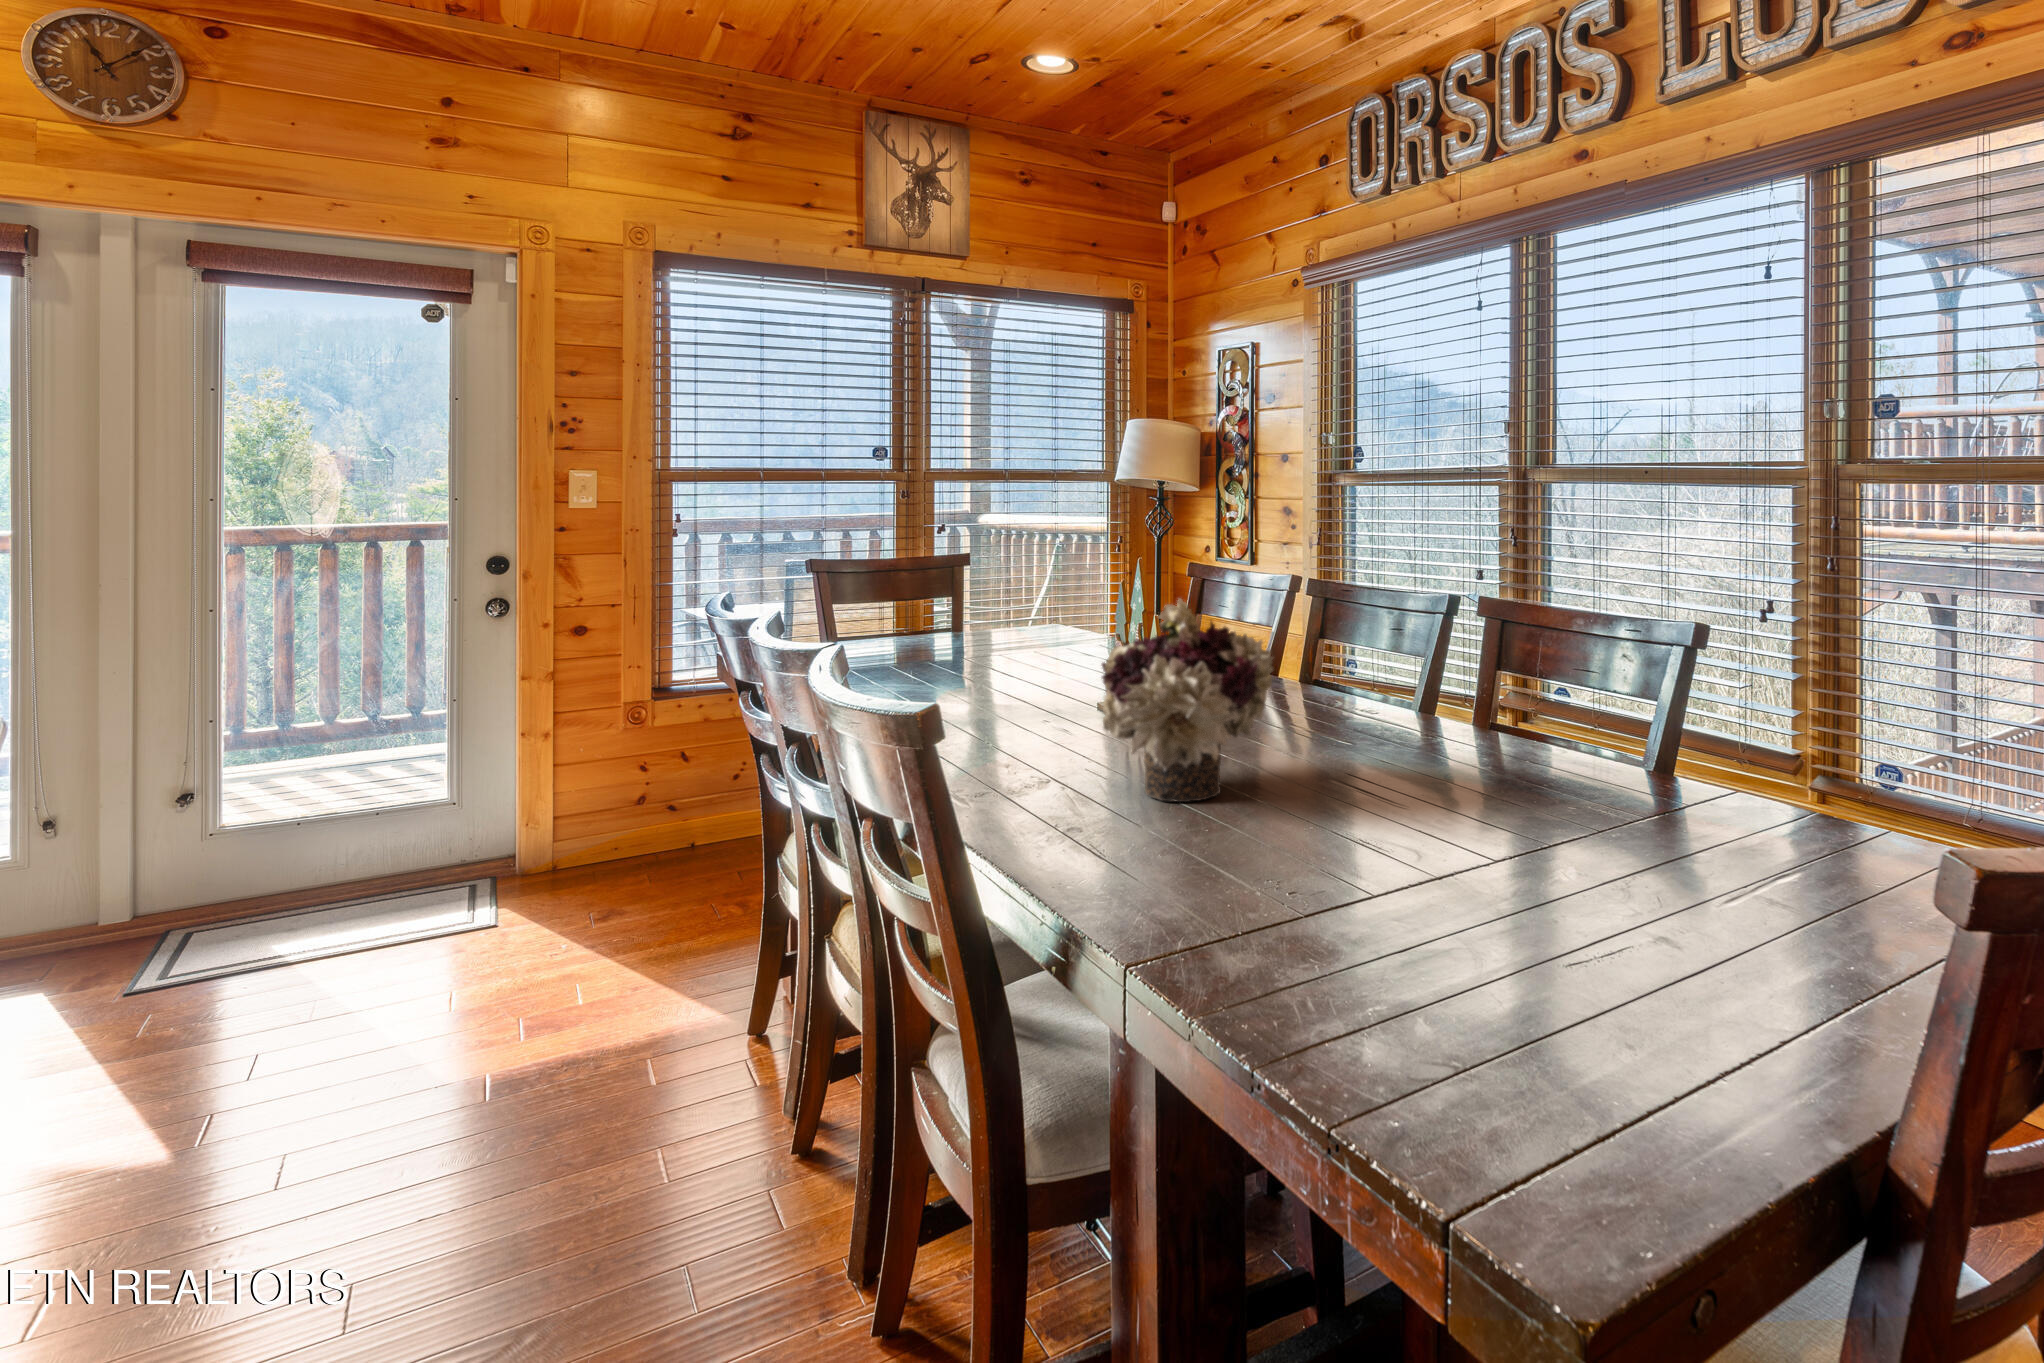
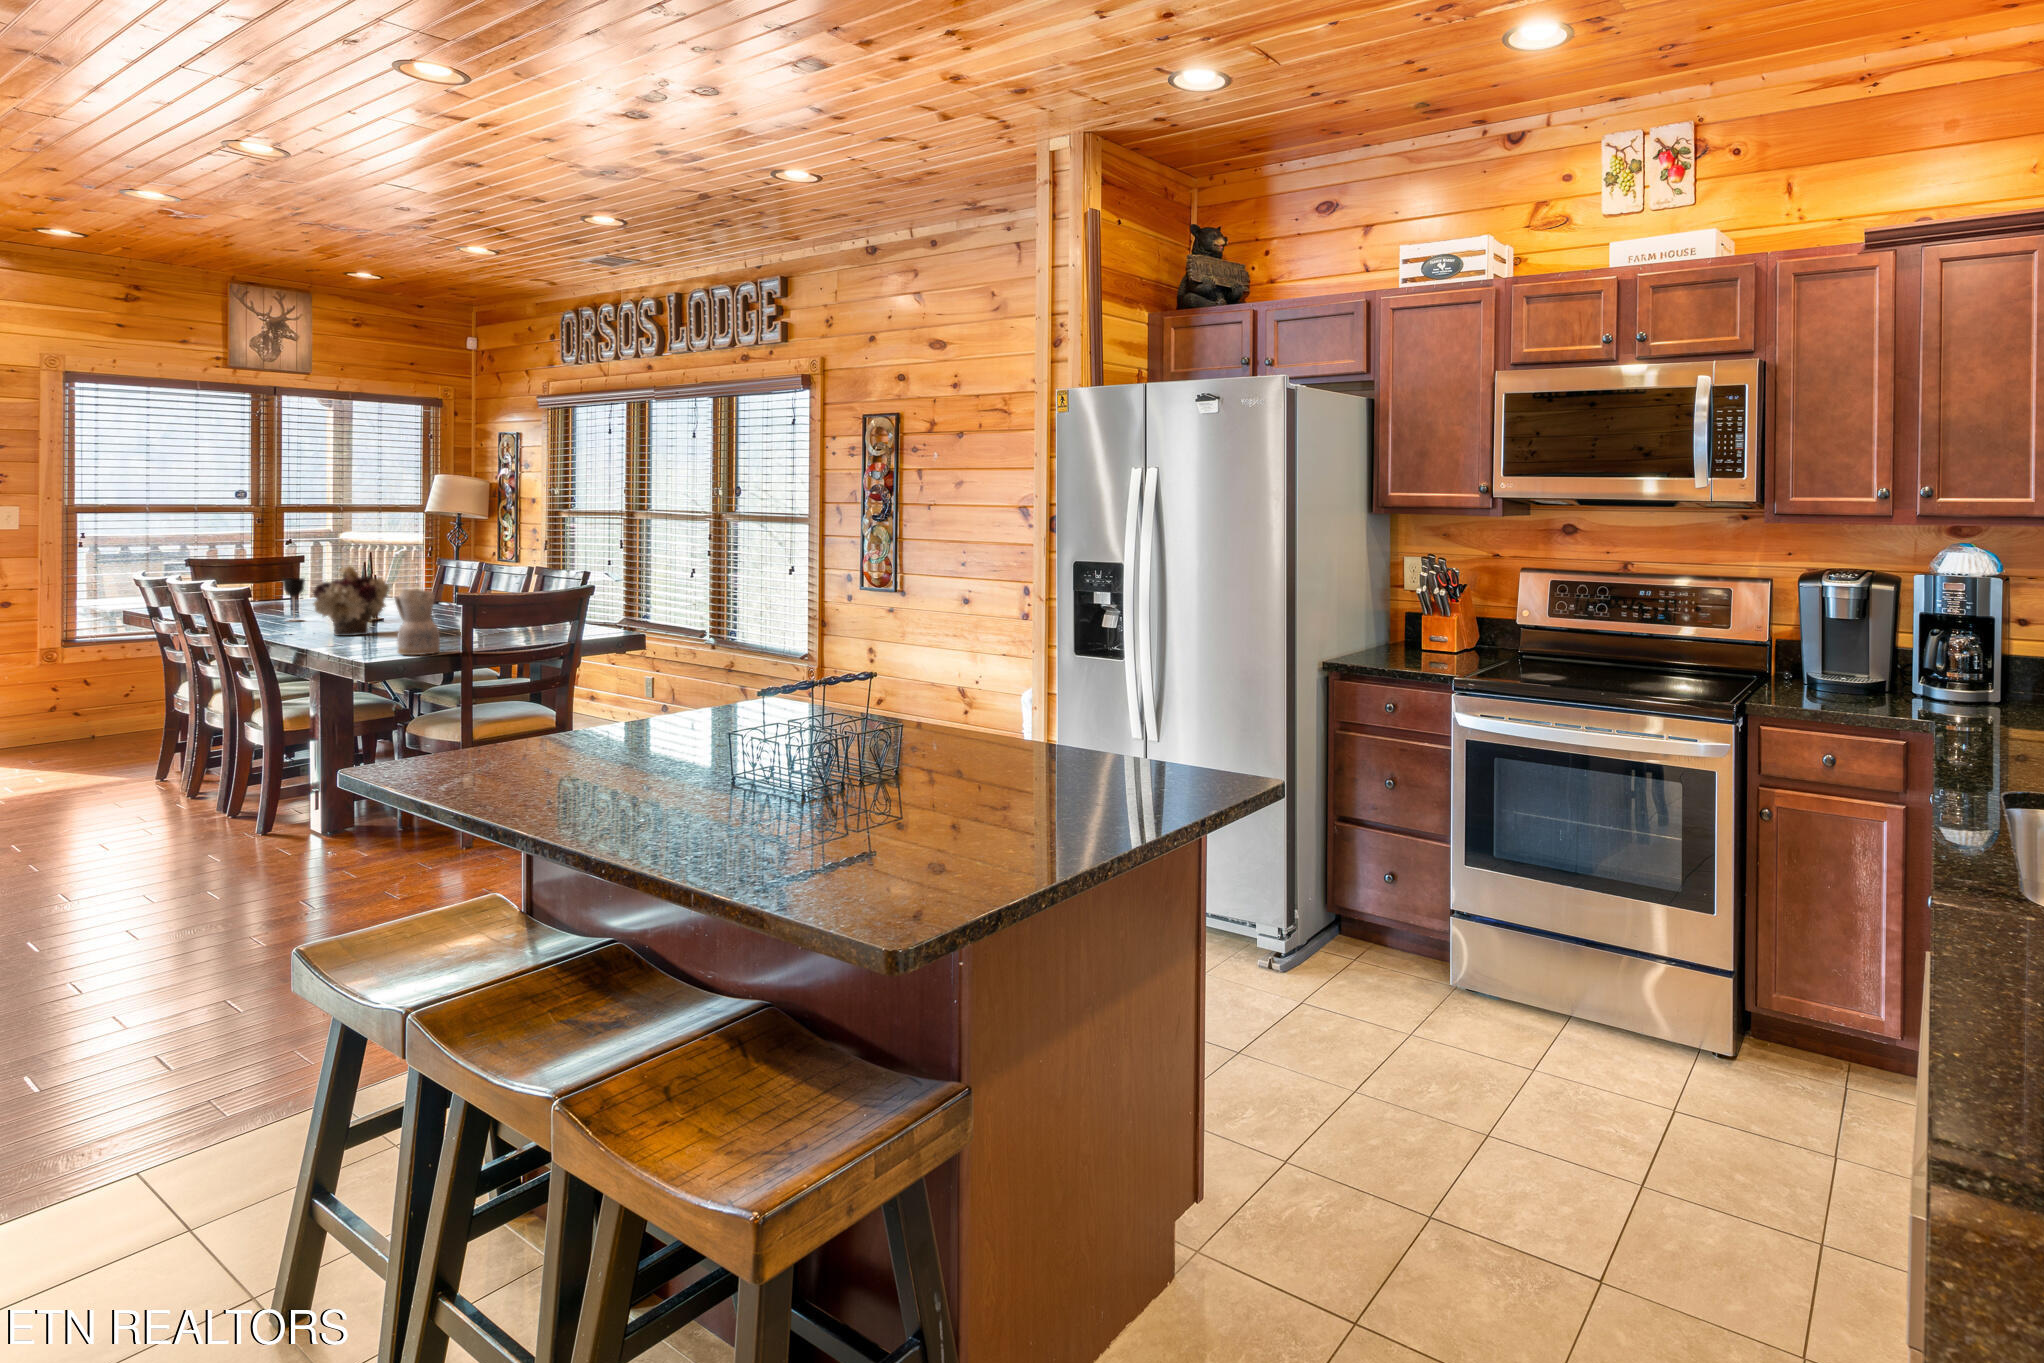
wine glass: none [992,615,1032,717] -> present [283,578,305,621]
ceramic pitcher: none [1521,741,1709,1052] -> present [395,590,440,655]

